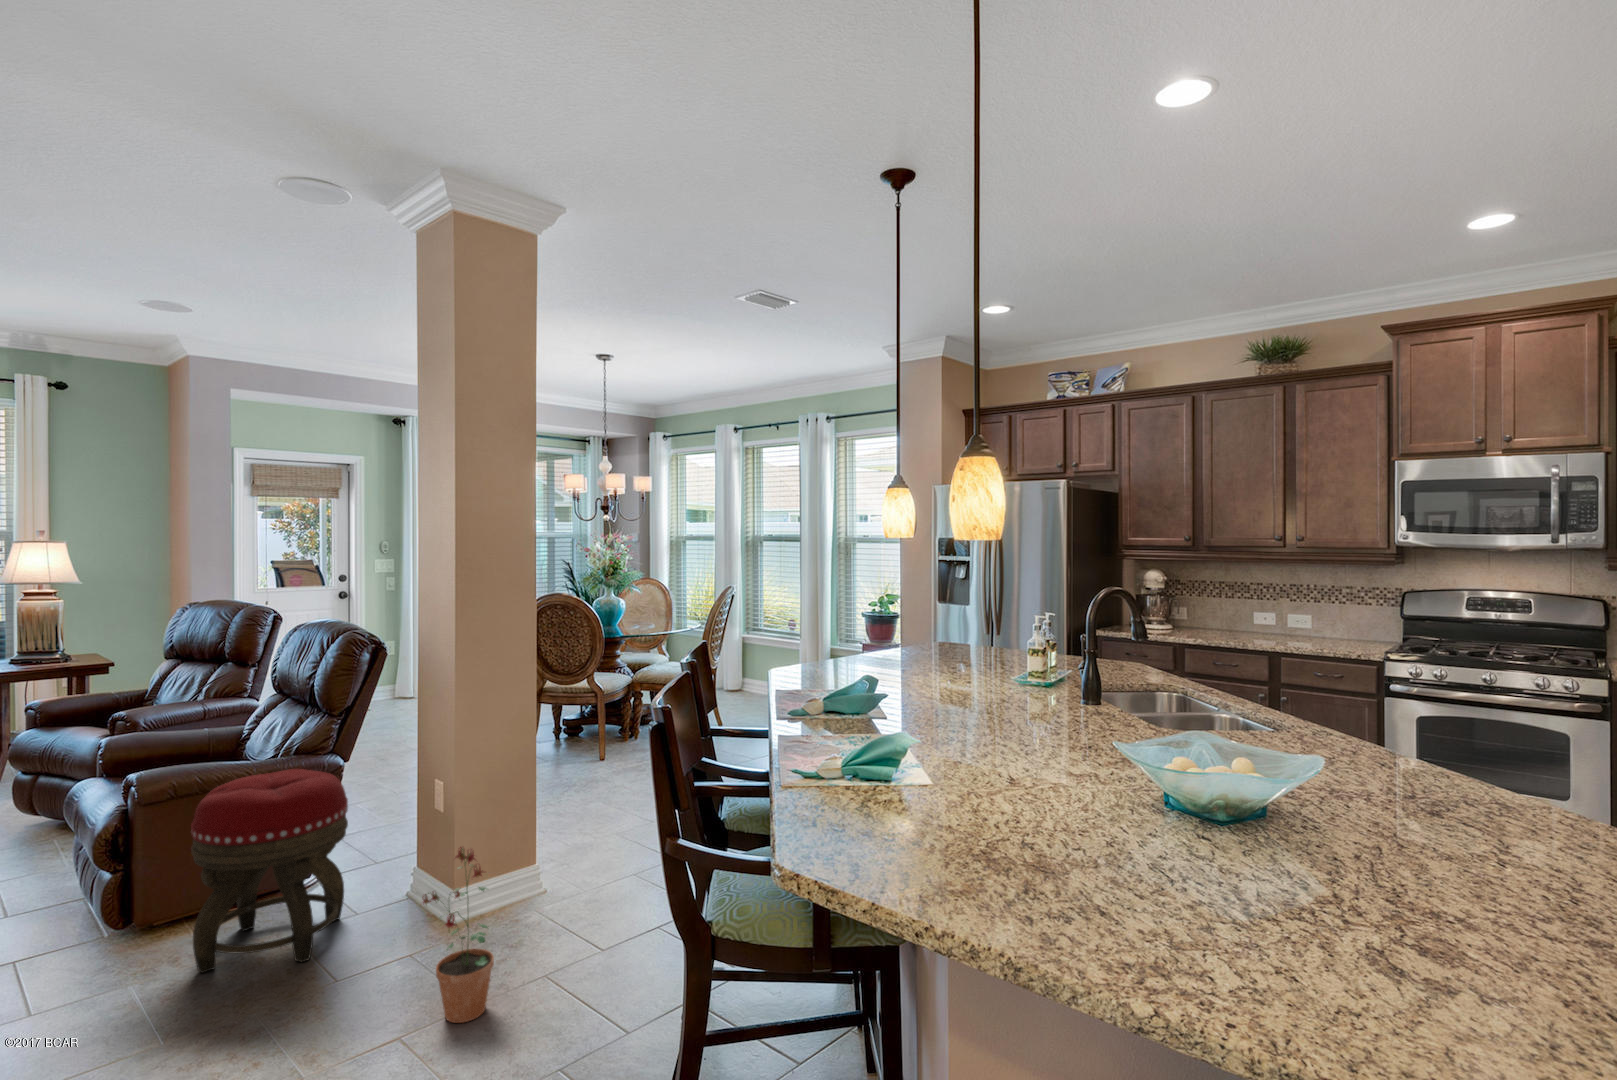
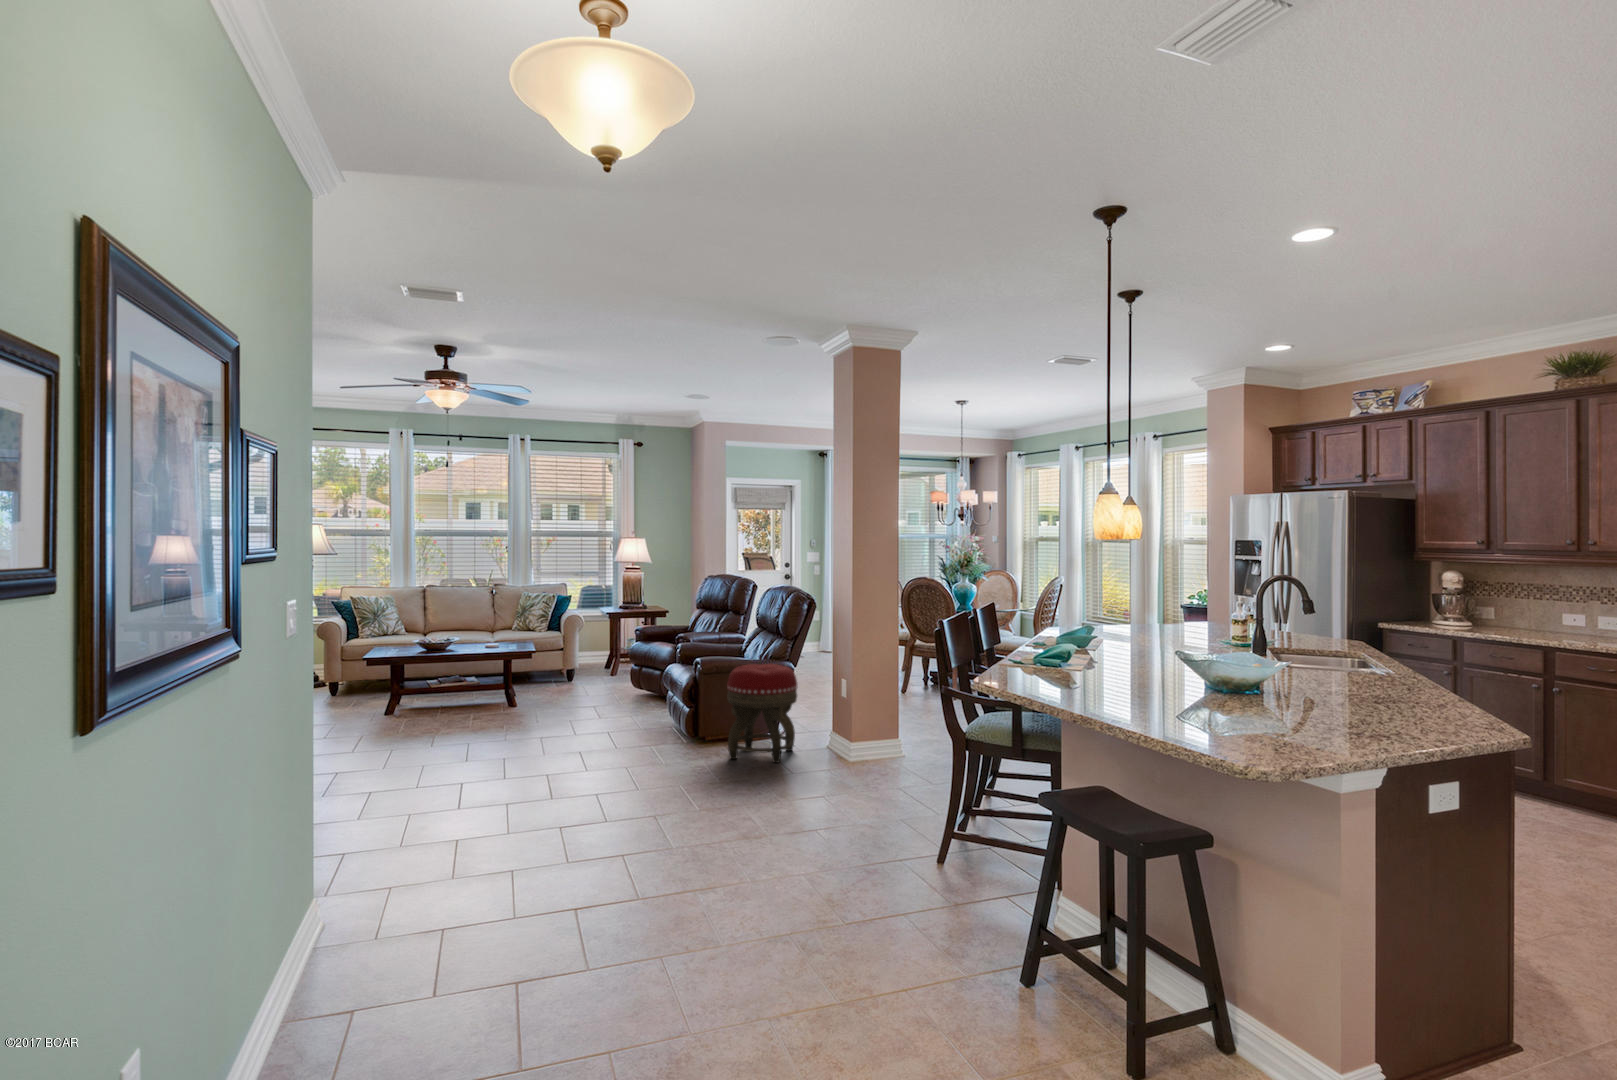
potted plant: present [423,847,494,1023] -> none [833,704,869,794]

